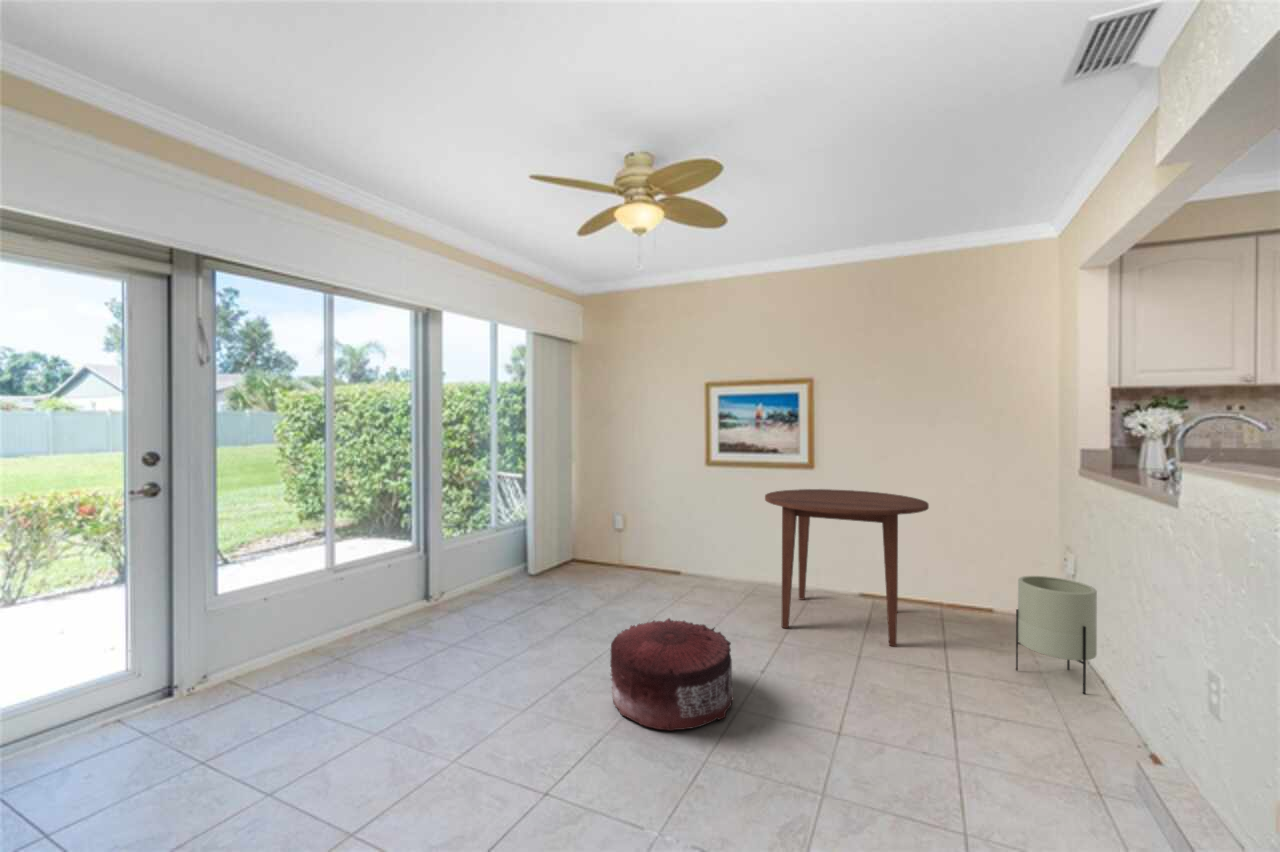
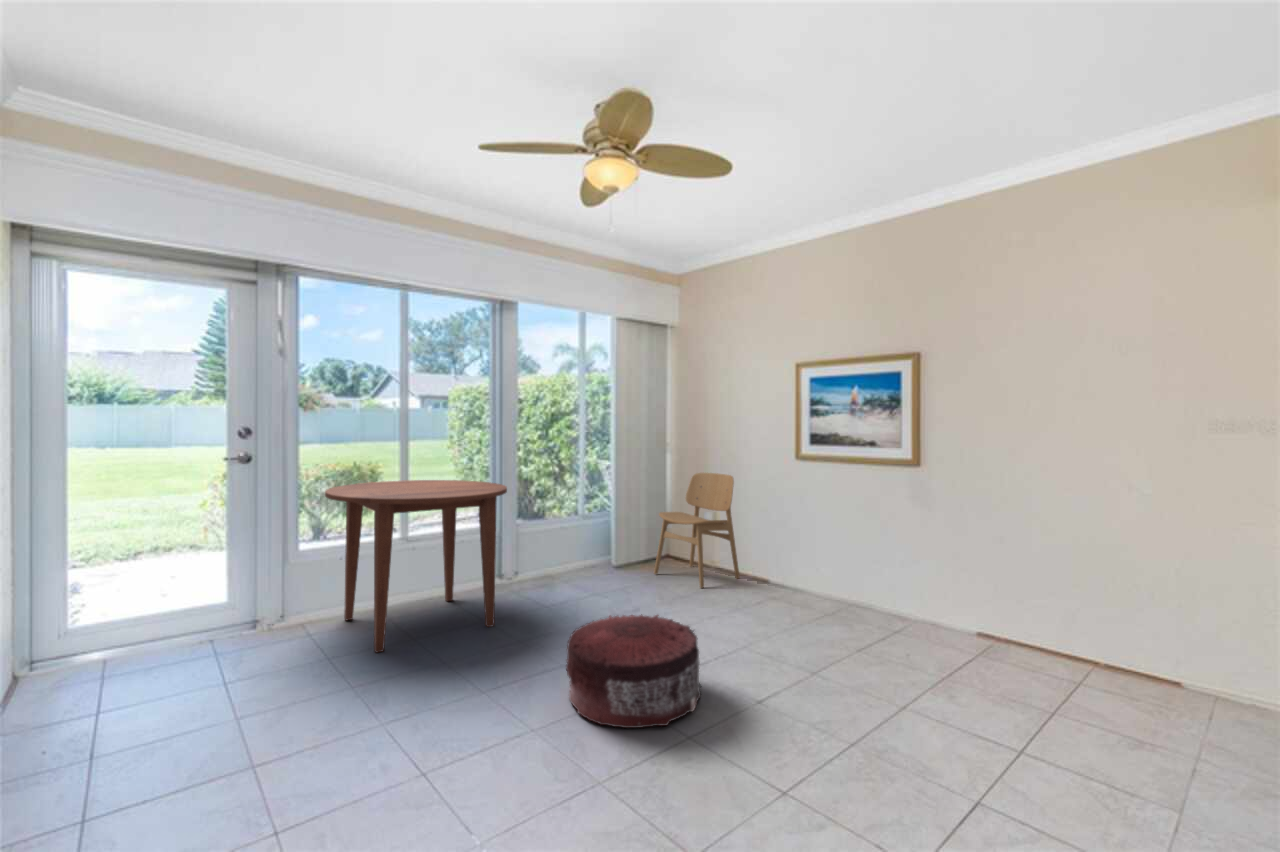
dining chair: none [577,479,654,586] -> present [654,473,740,588]
dining table: present [765,489,929,647] -> present [325,480,507,653]
planter: present [1016,576,1097,694] -> none [1132,626,1269,816]

